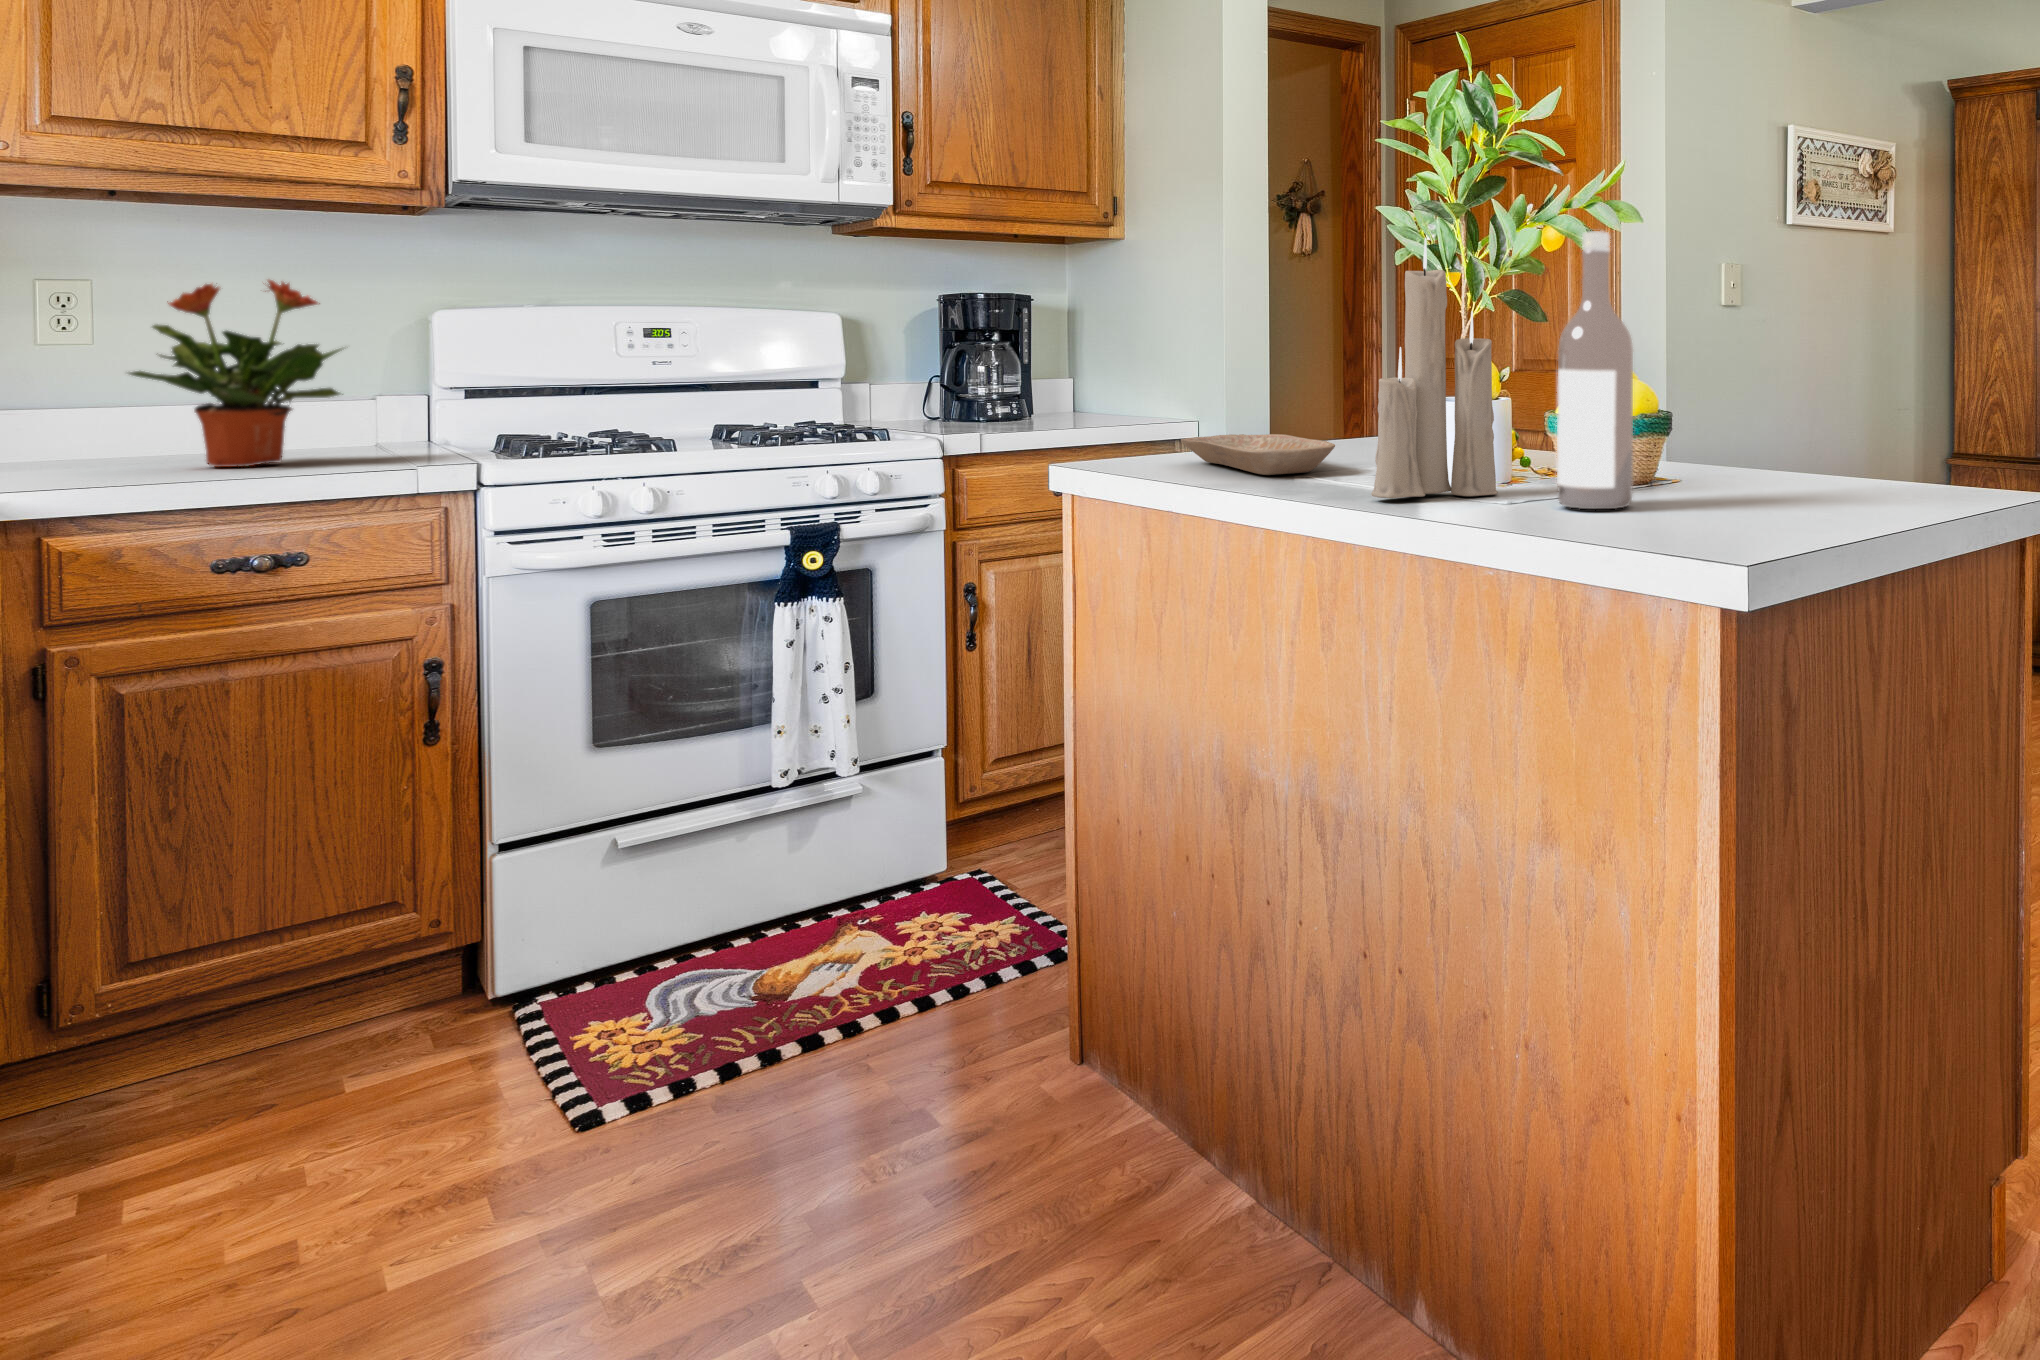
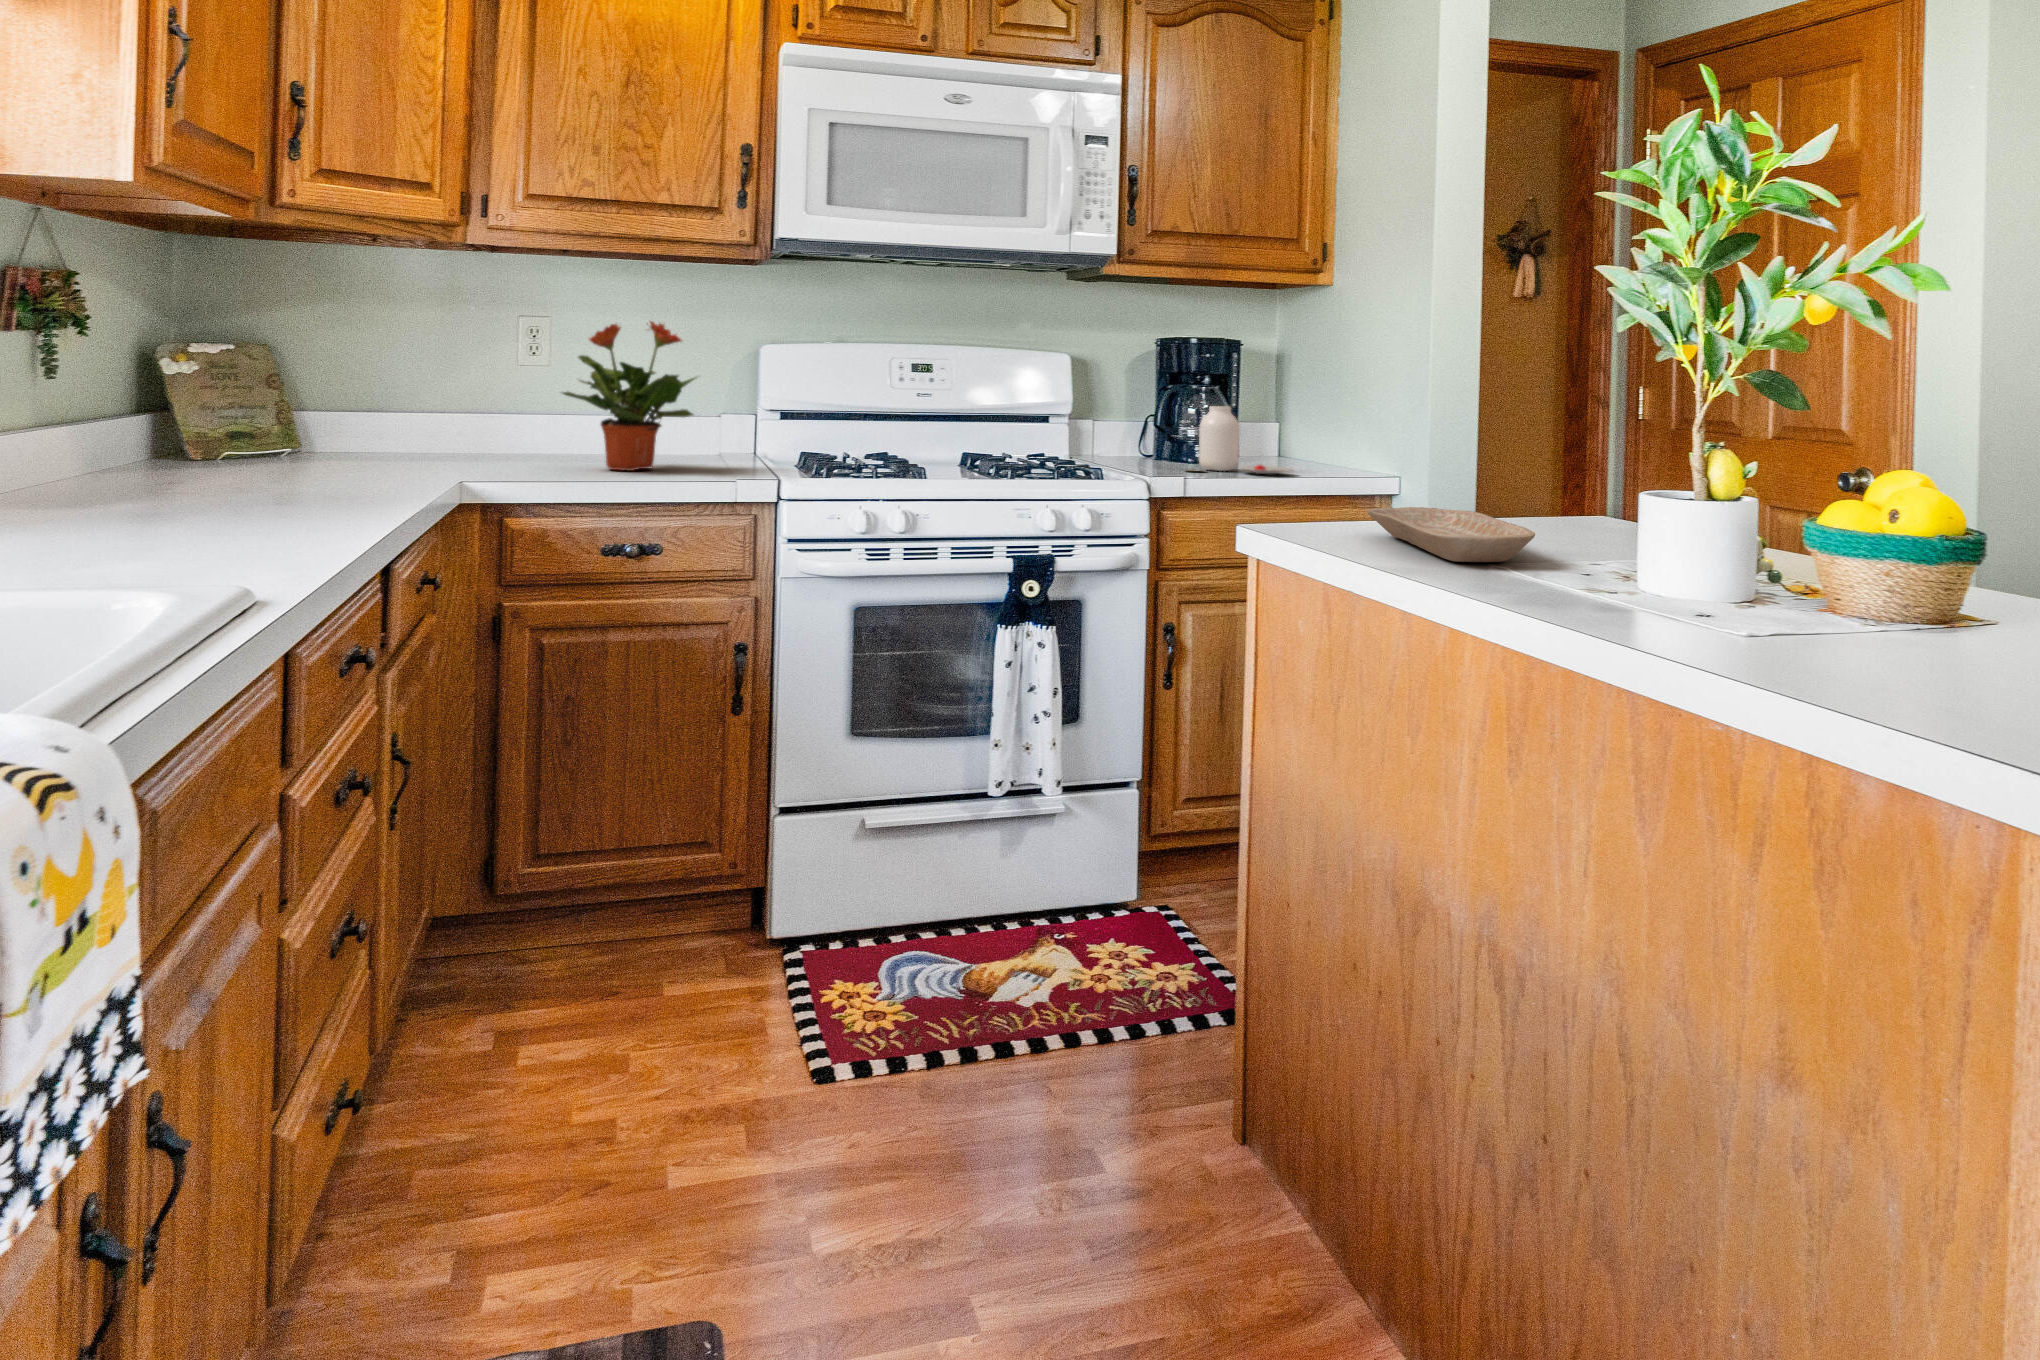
wine bottle: present [1557,231,1633,509] -> none [1815,308,1930,665]
candle: present [1371,238,1497,498] -> none [1571,292,1733,621]
jar: none [978,362,1093,430] -> present [1199,406,1292,474]

